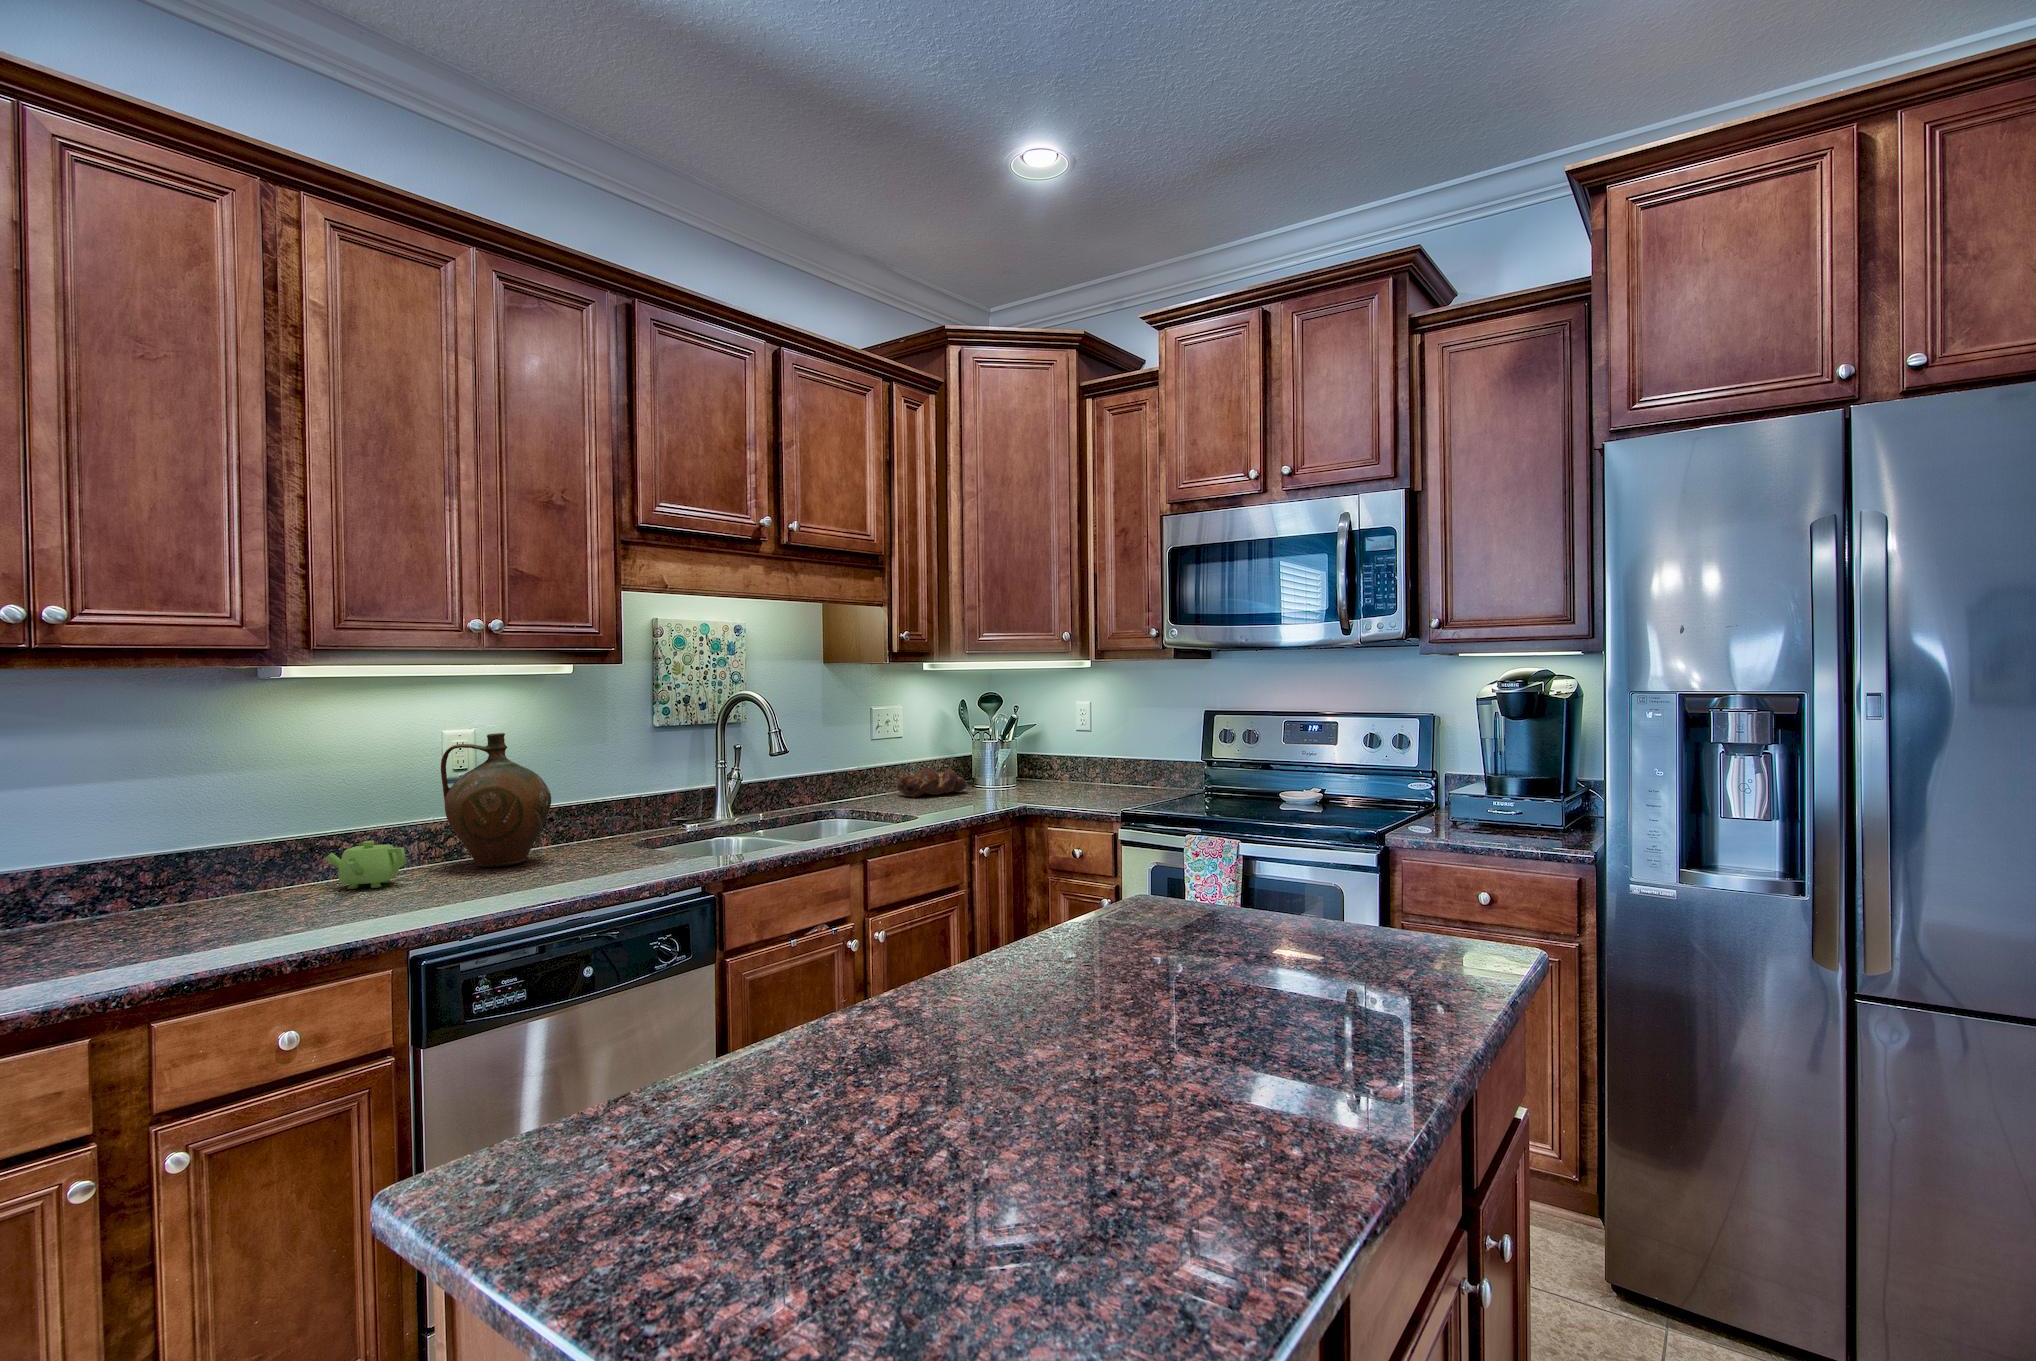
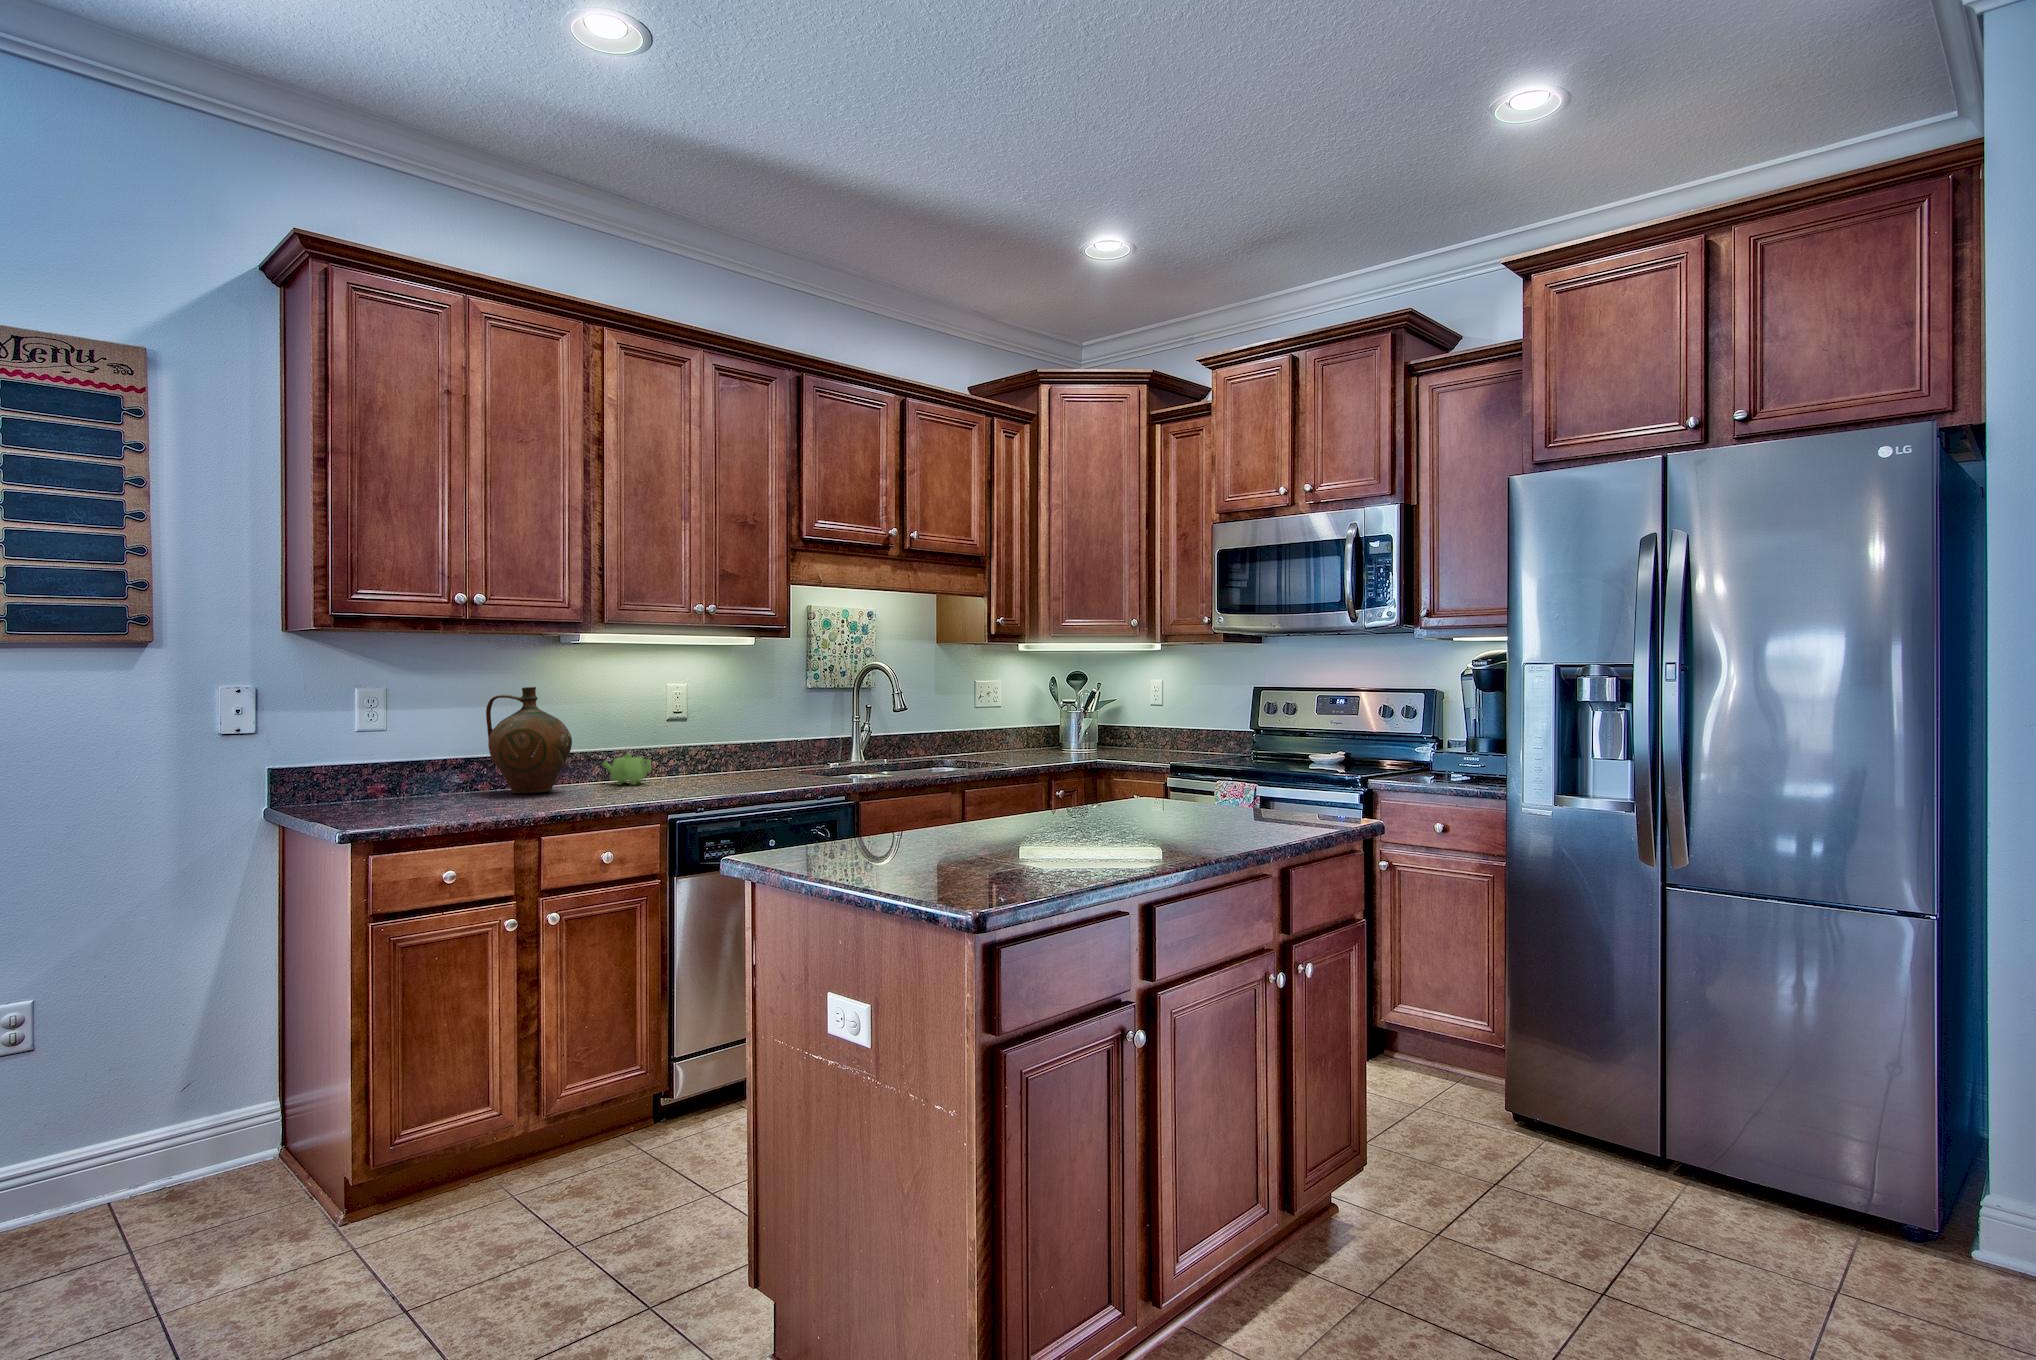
ceramic jug: present [441,733,551,867] -> present [486,687,572,794]
bread loaf: present [897,768,967,797] -> none [996,731,1054,754]

